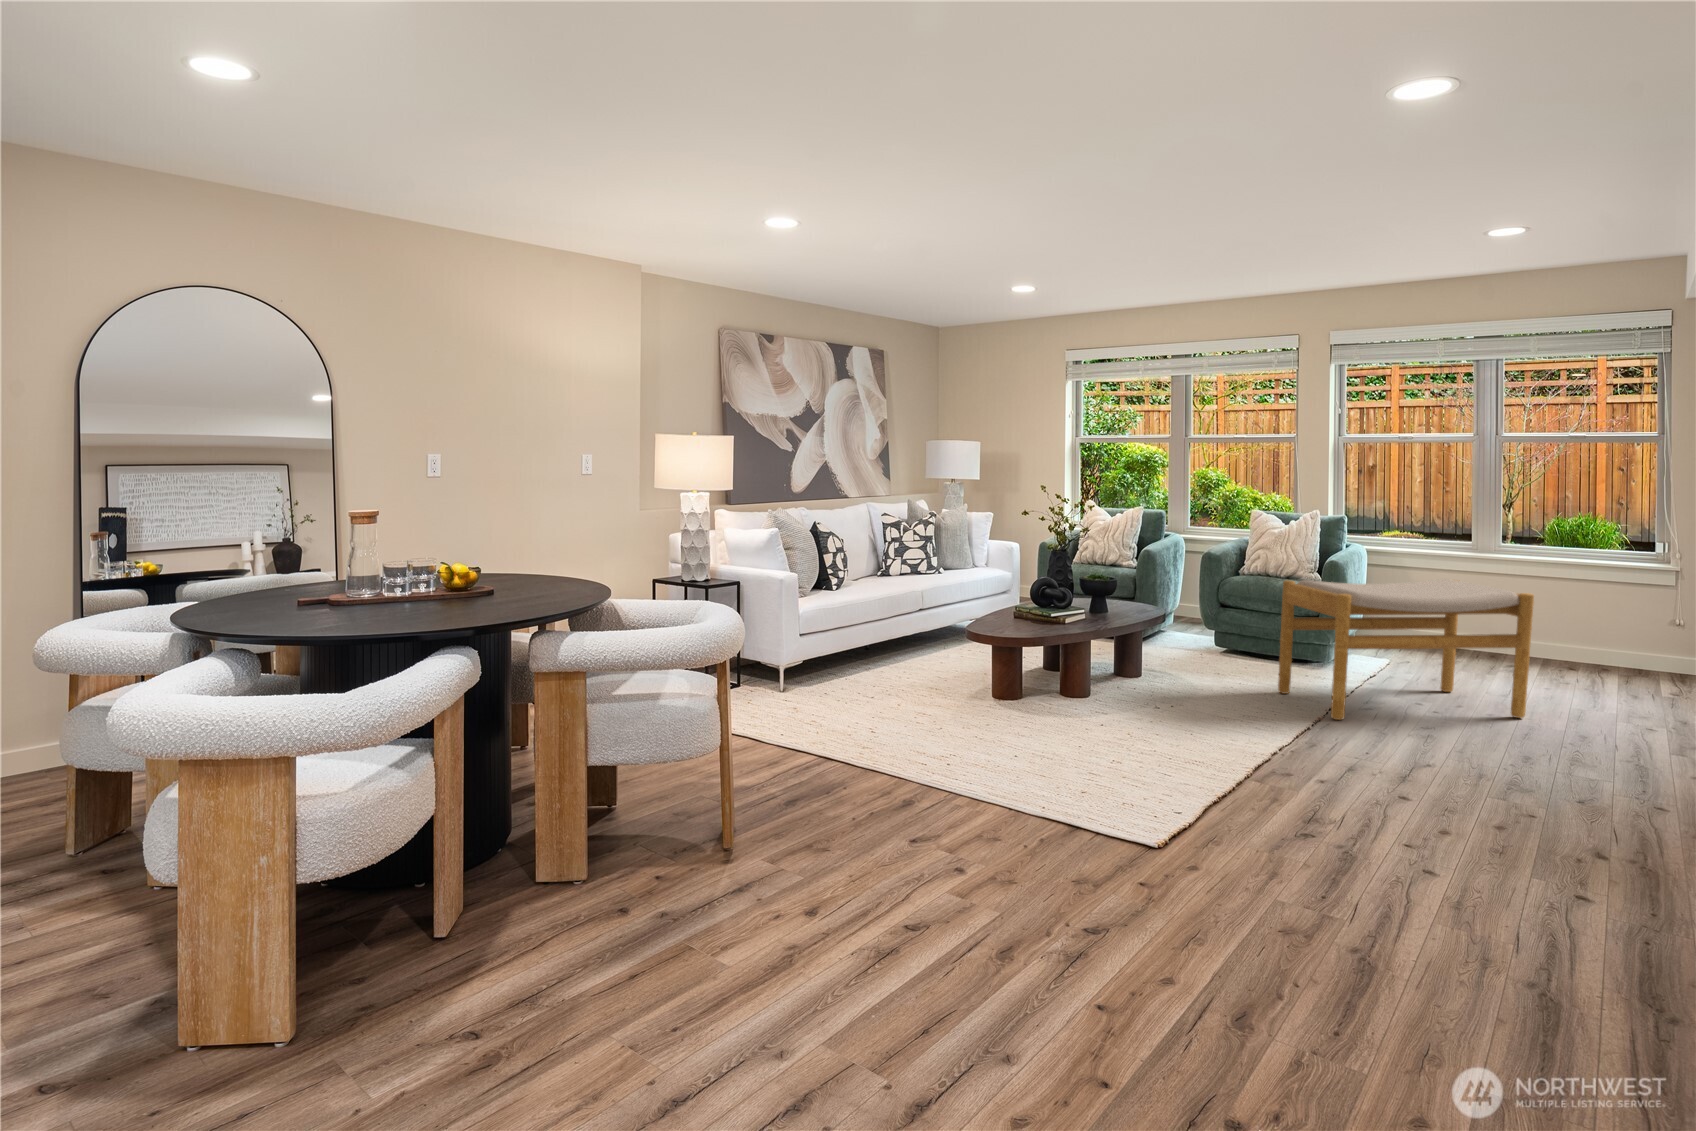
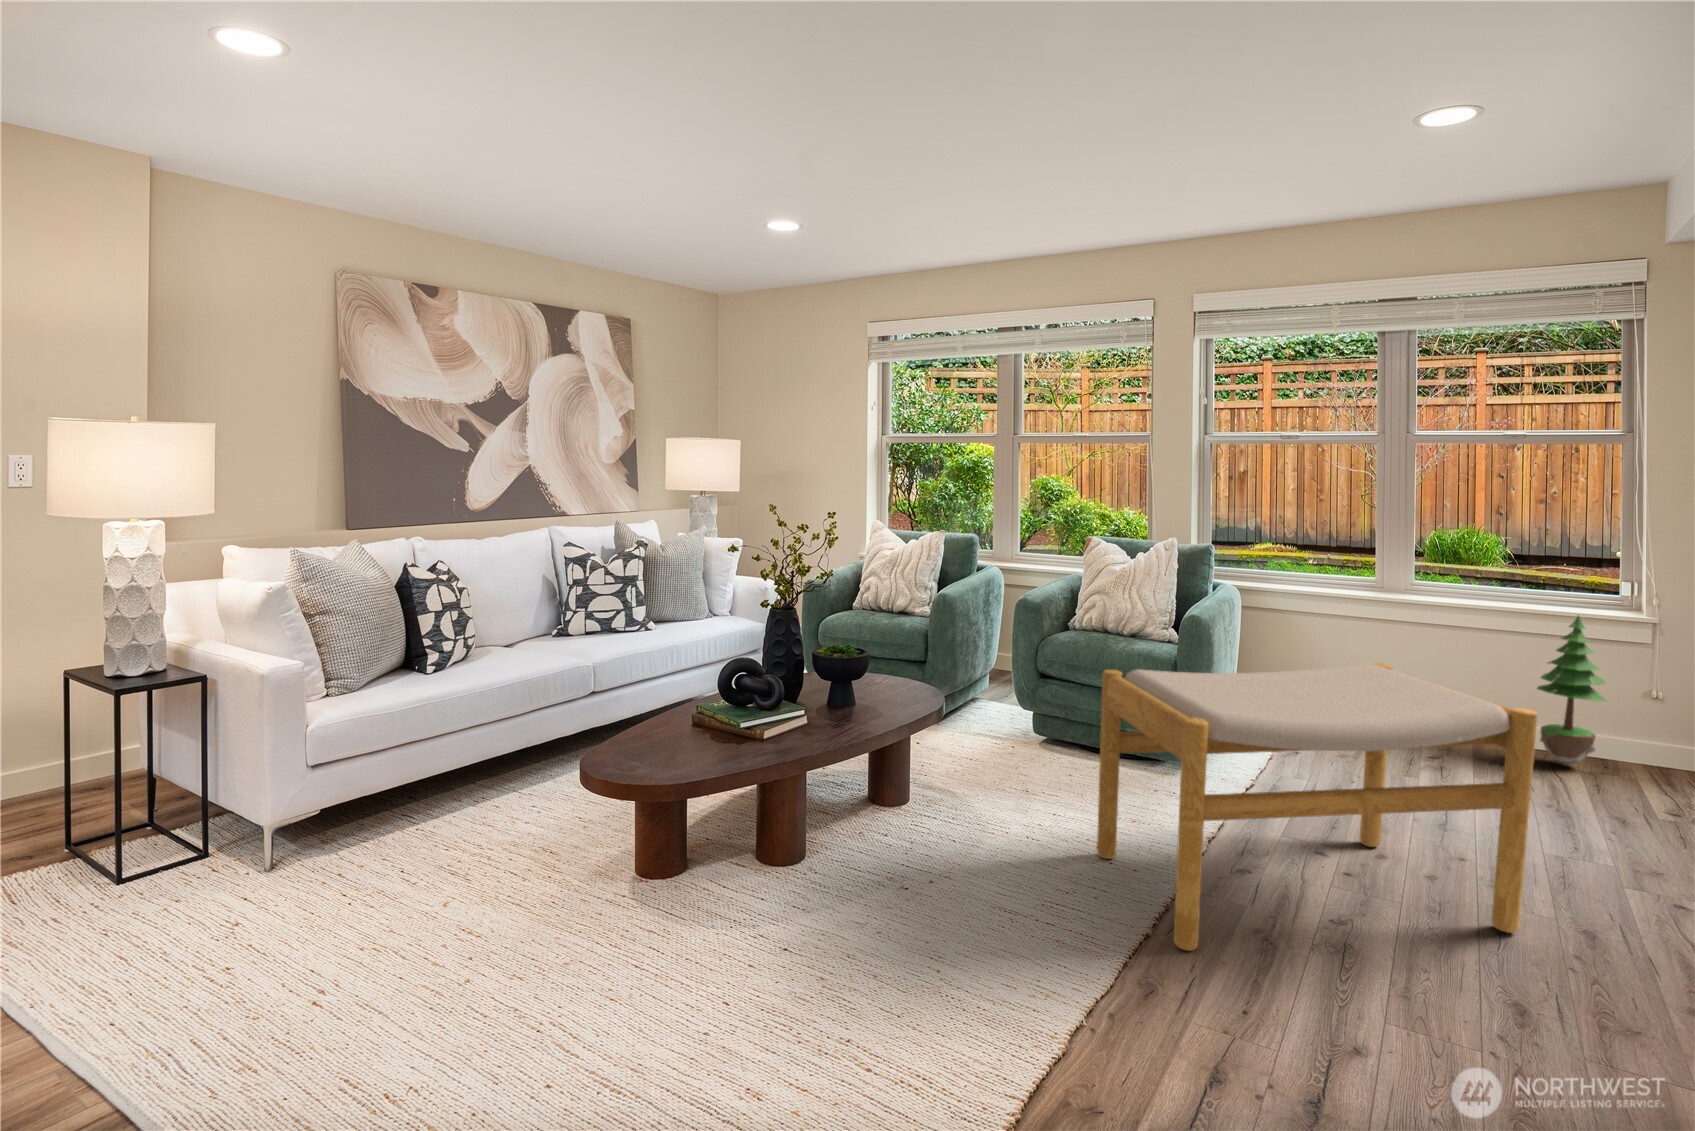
potted tree: none [1570,561,1617,665] -> present [1537,616,1606,766]

